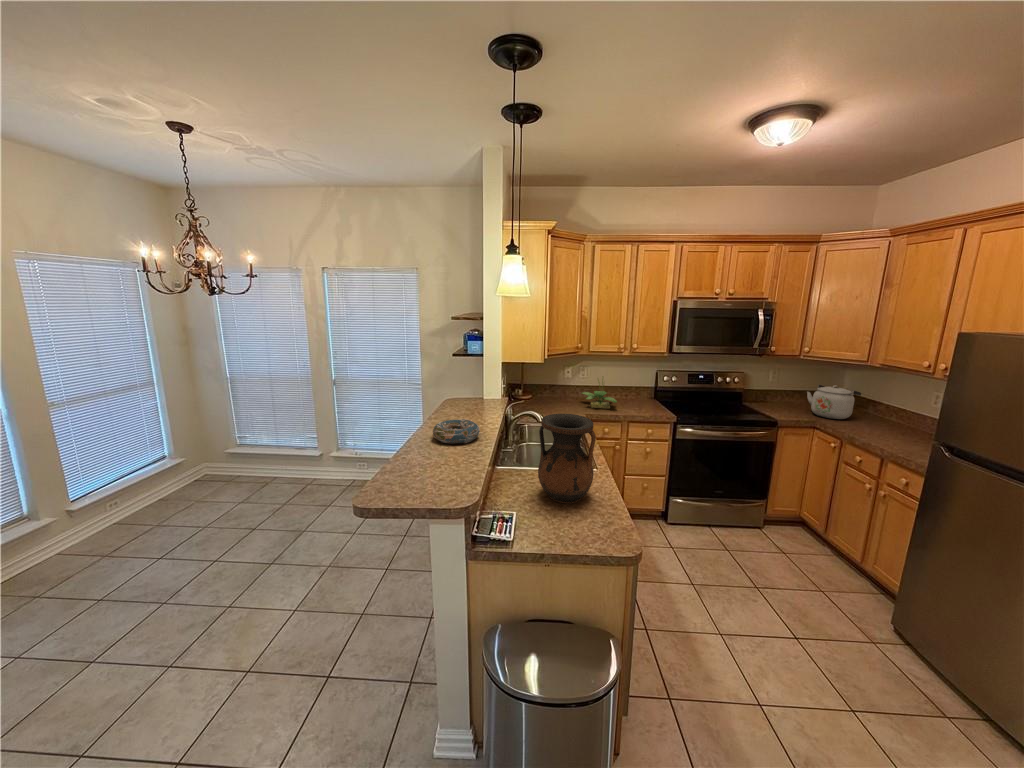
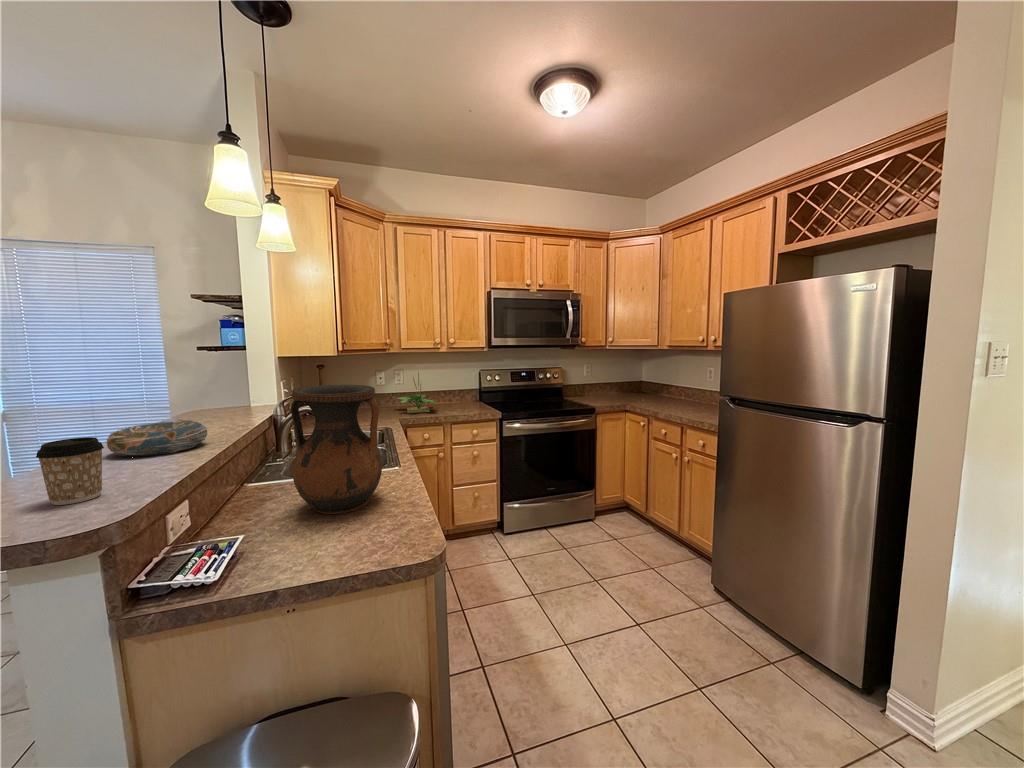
kettle: present [807,385,861,419] -> none [615,371,656,402]
coffee cup: none [434,445,458,481] -> present [36,437,104,505]

